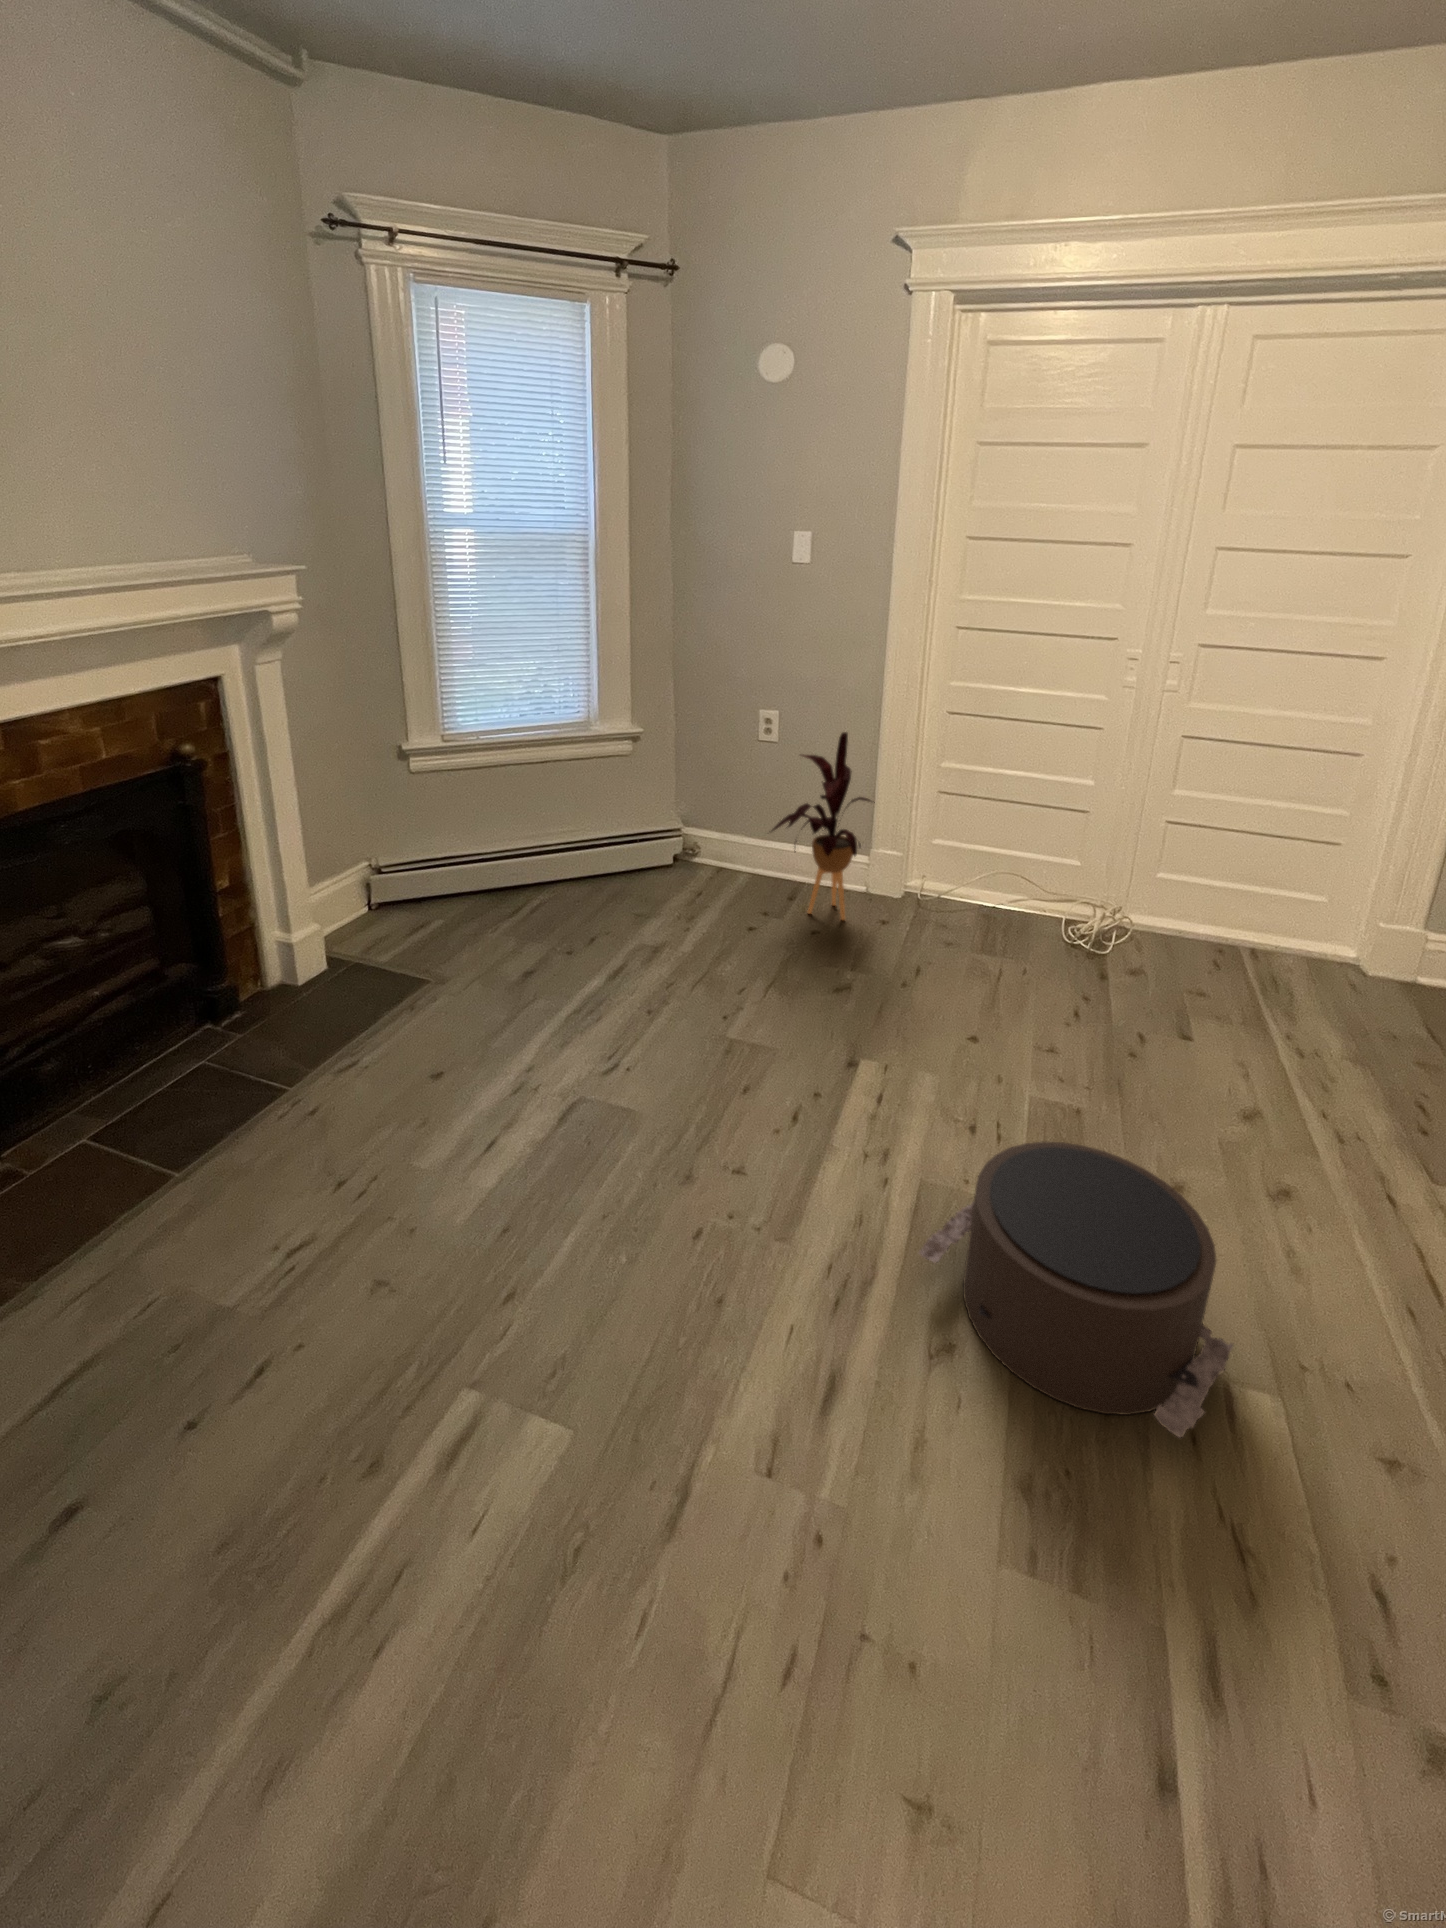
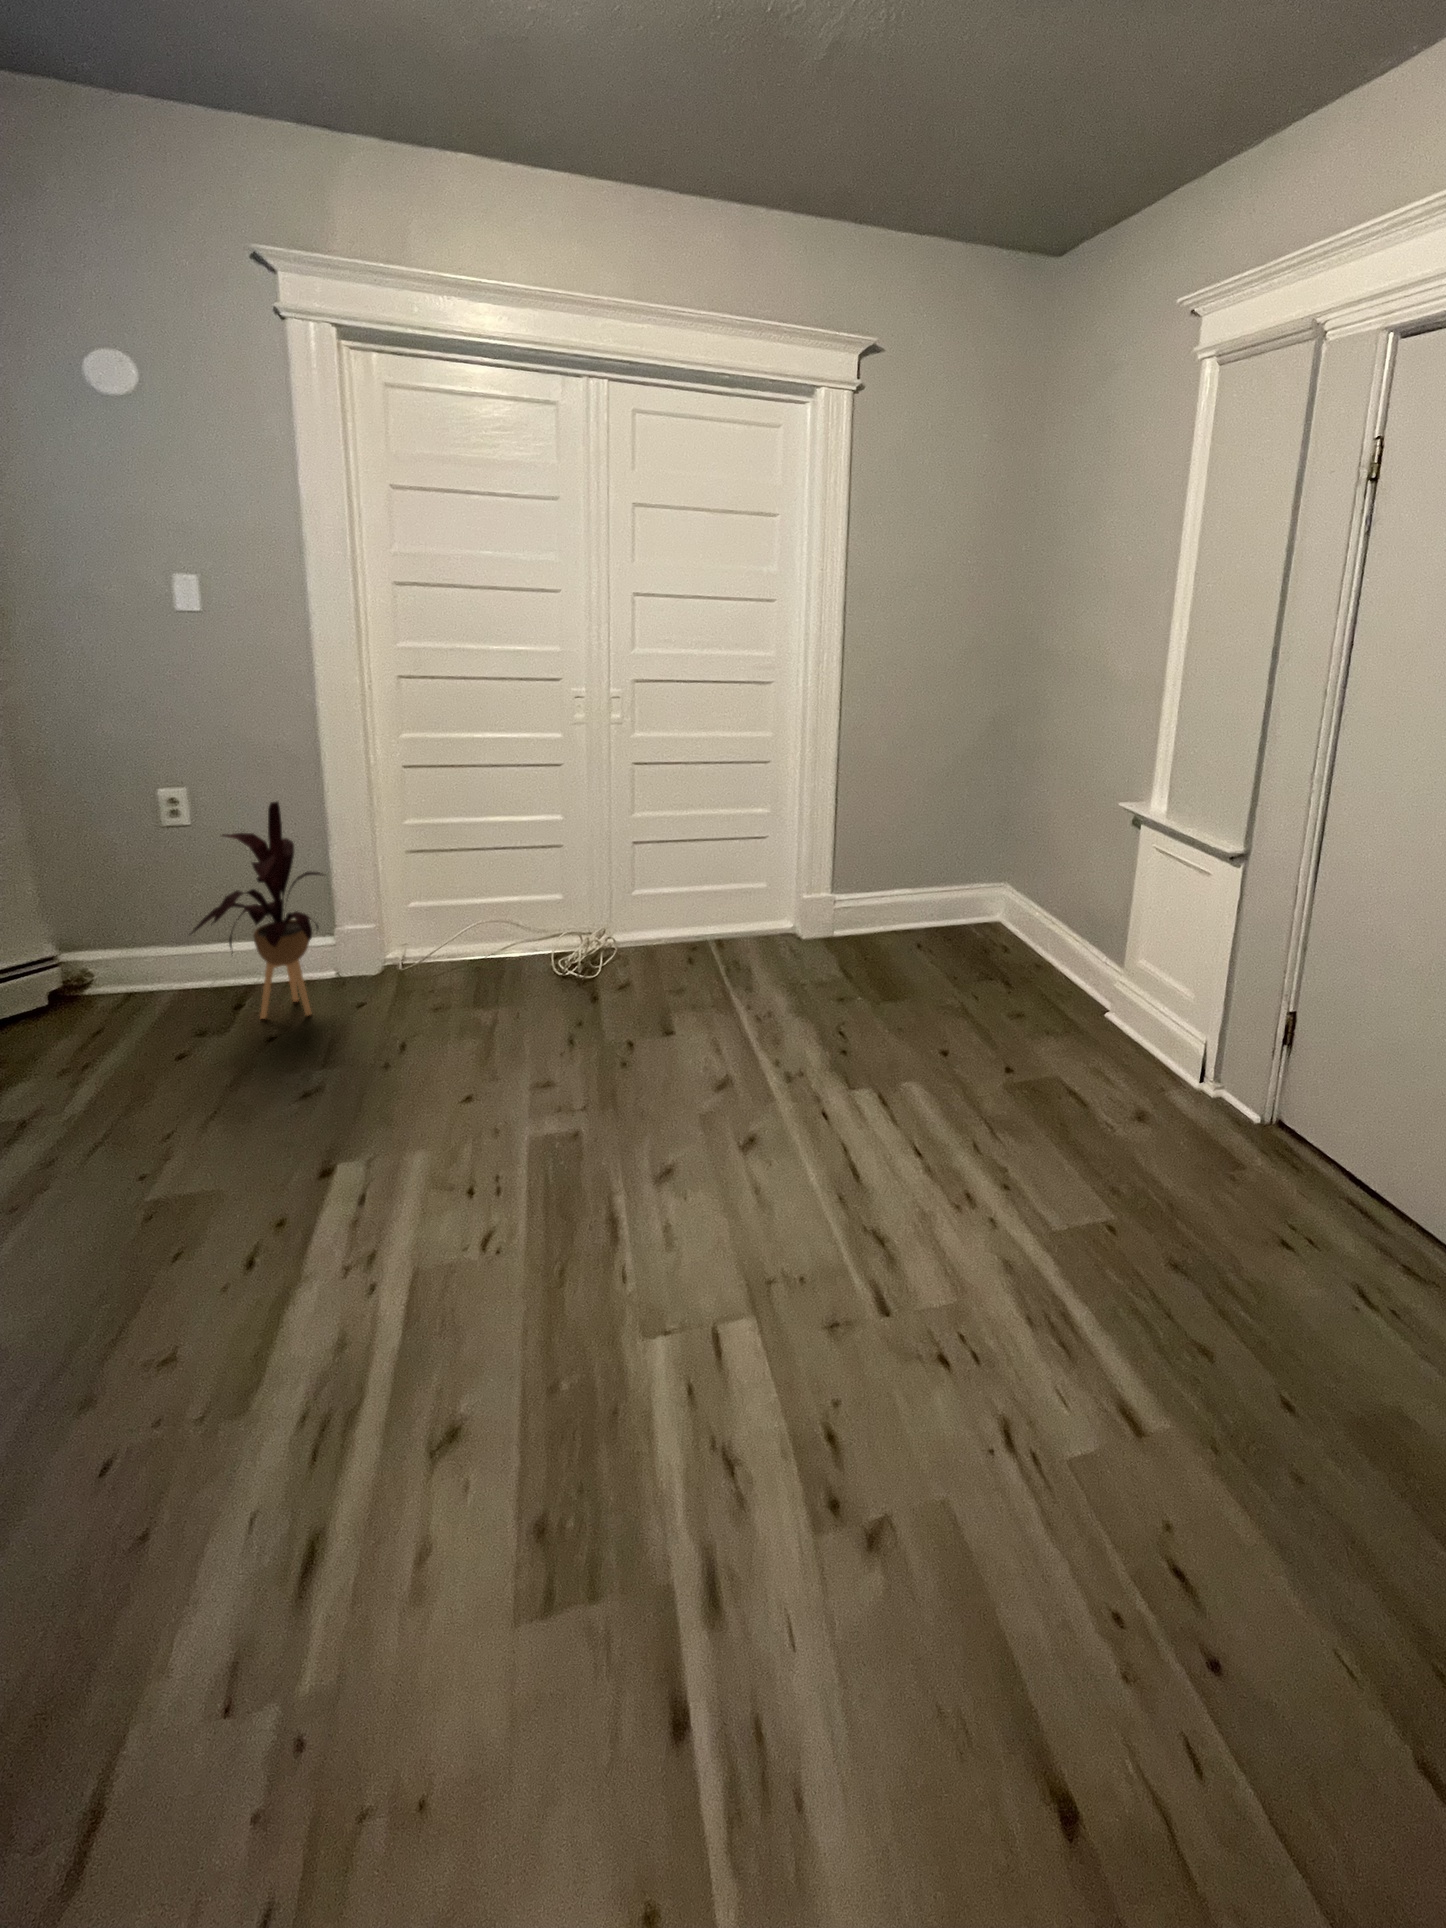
pouf: present [919,1142,1233,1438] -> none [410,1164,712,1423]

